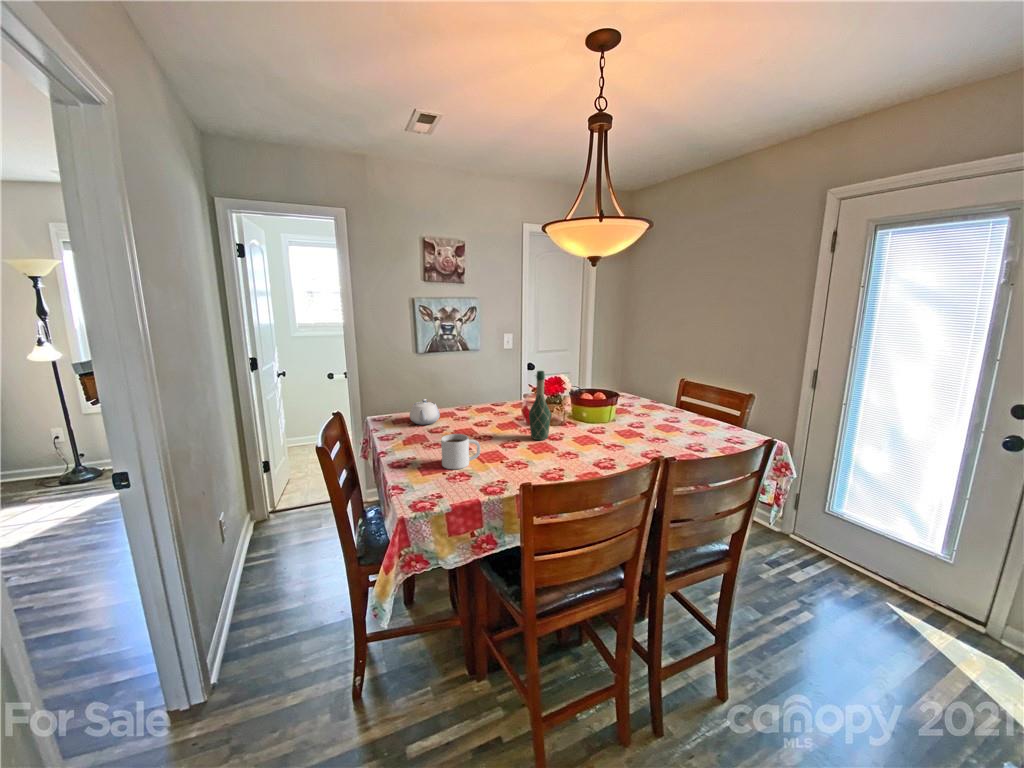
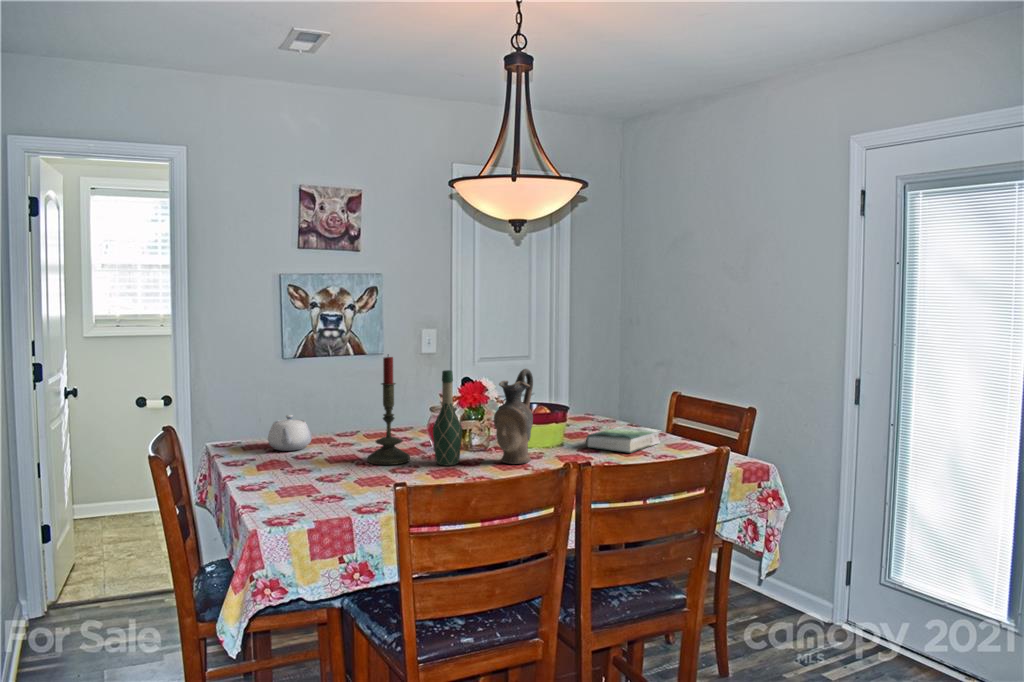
candle: none [481,358,512,439] -> present [368,354,410,465]
ceramic pitcher: none [573,369,602,439] -> present [494,369,533,464]
book: none [632,405,683,428] -> present [586,427,660,453]
mug: present [441,434,480,469] -> none [308,449,360,492]

